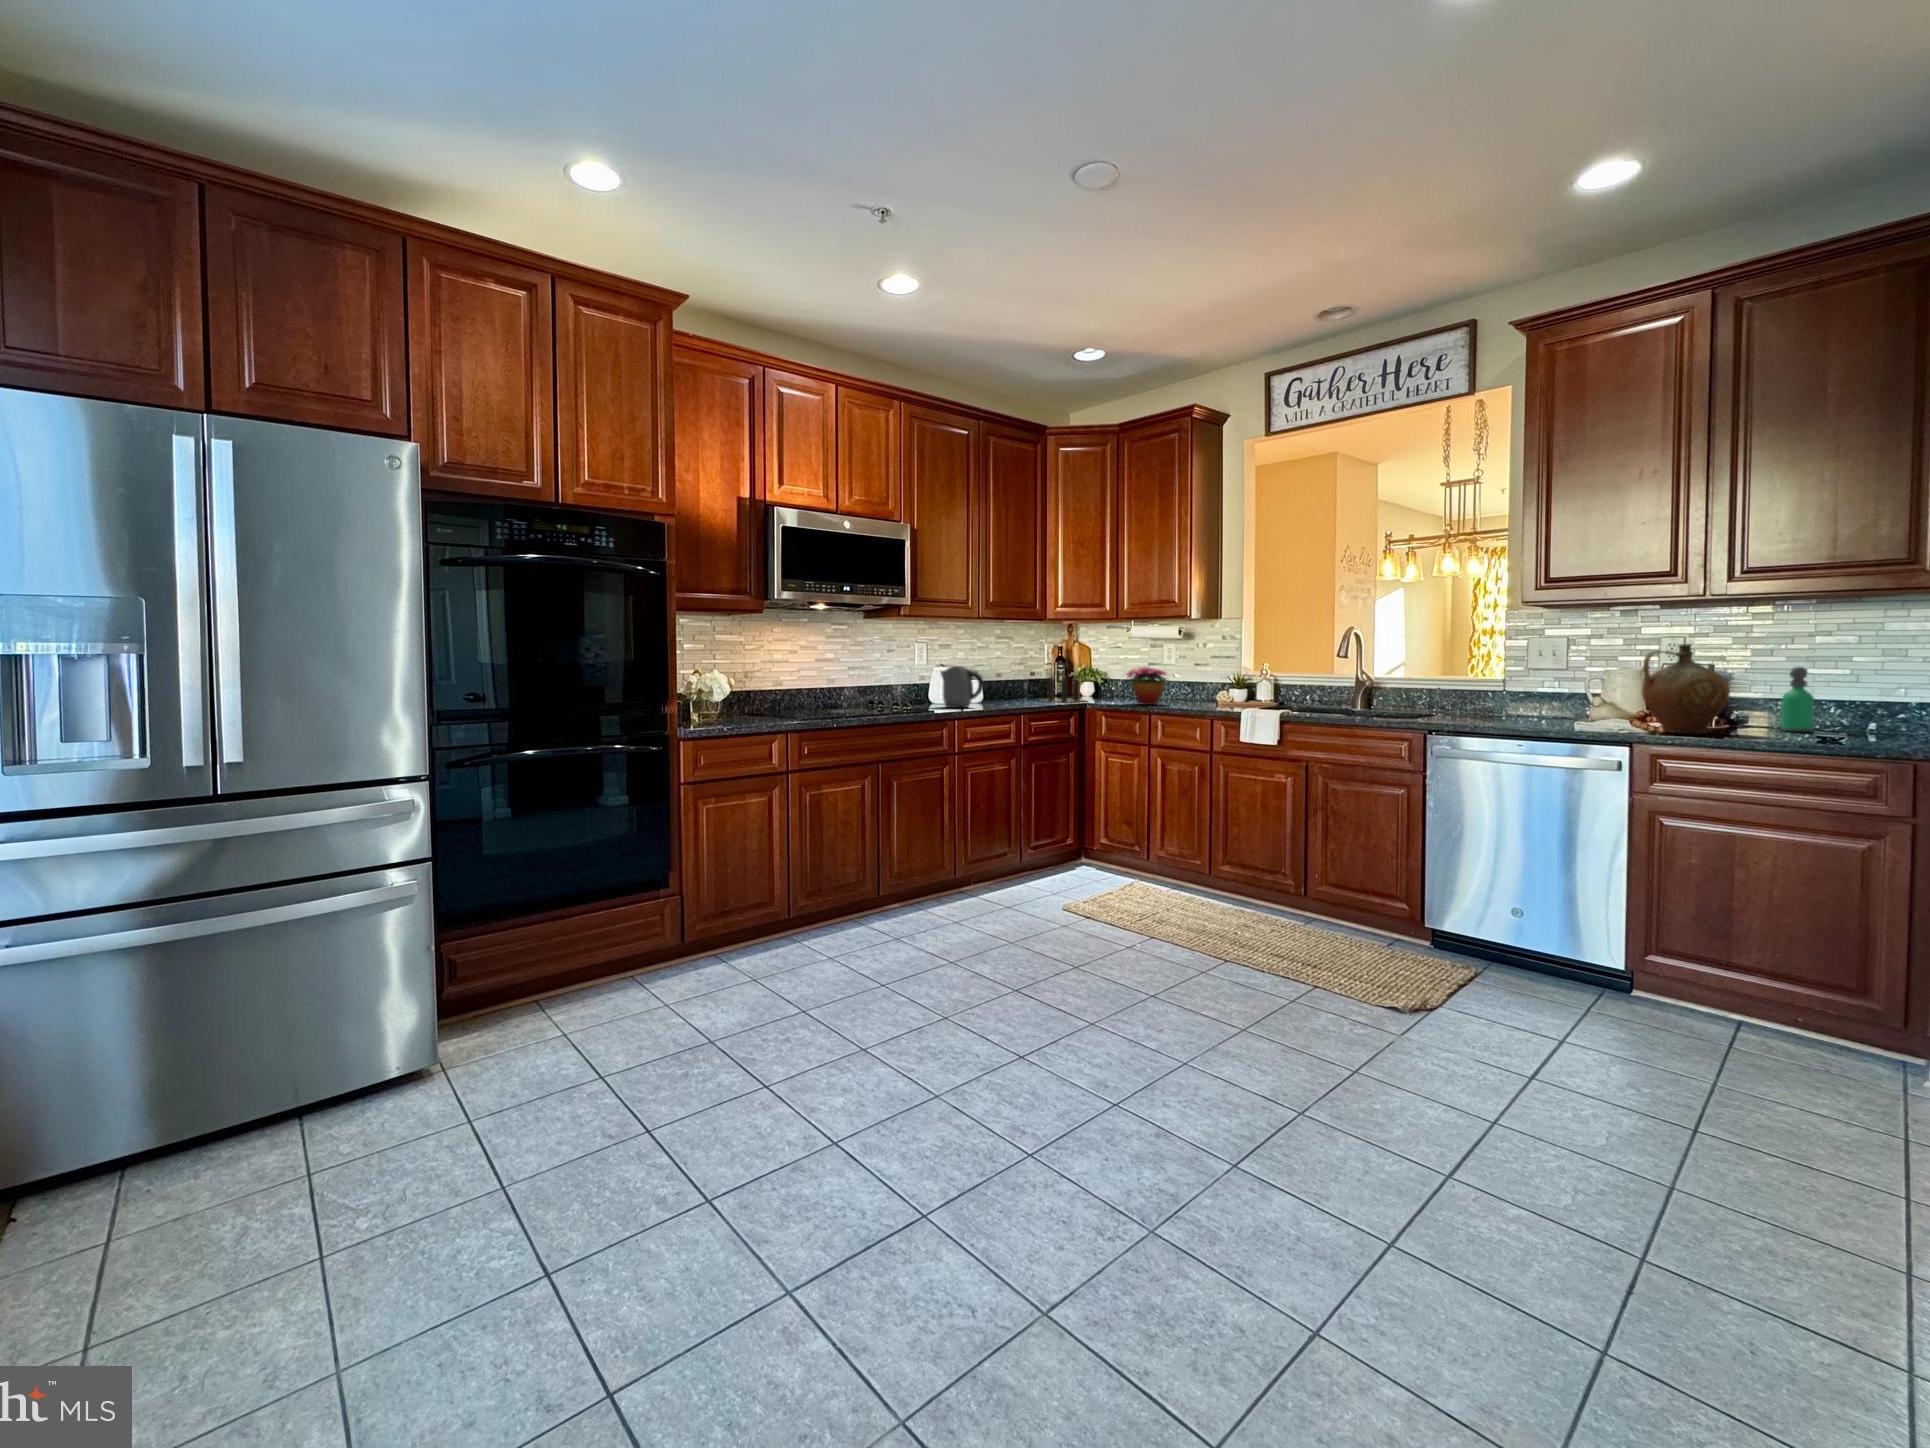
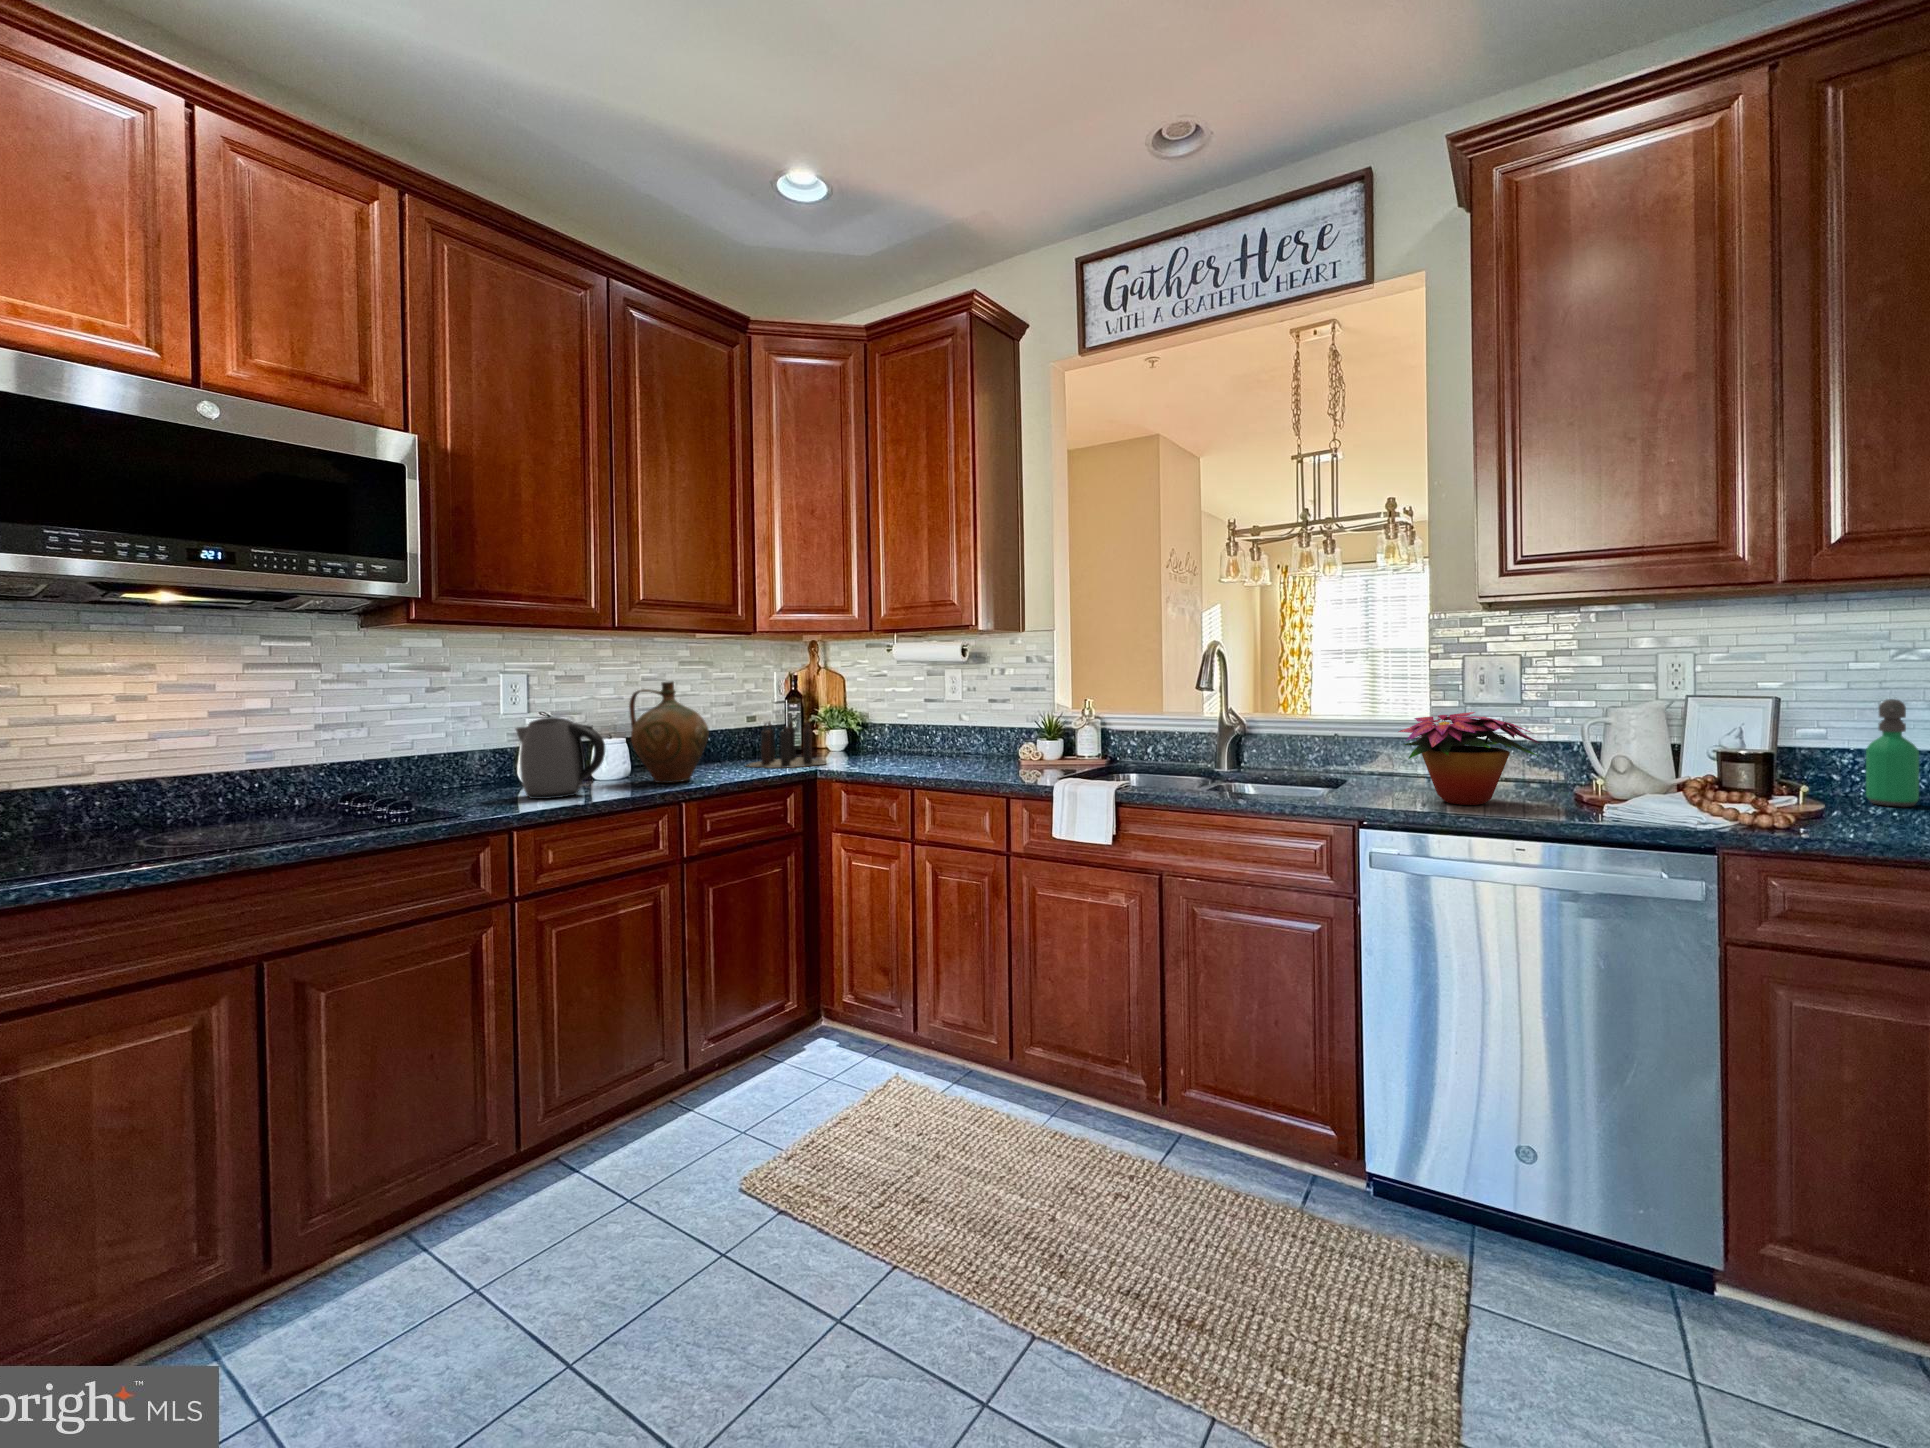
ceramic jug: present [1642,644,1730,734] -> present [629,681,709,783]
flower arrangement: present [1127,667,1169,705] -> present [1399,712,1541,805]

